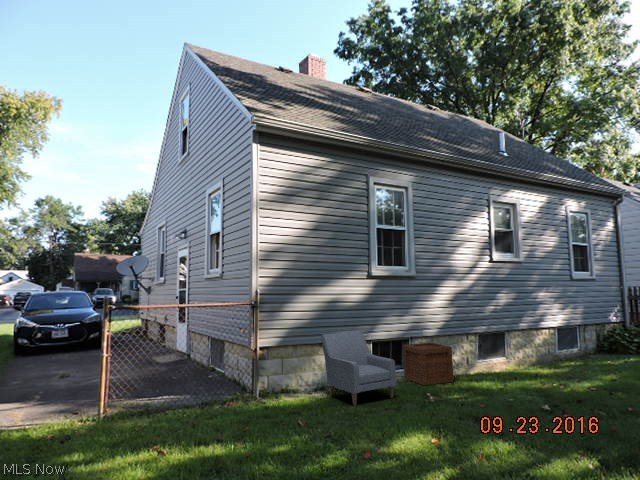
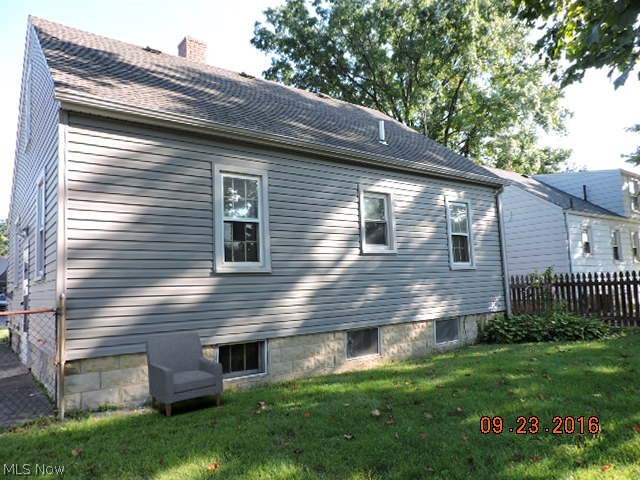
wooden crate: present [403,343,454,386] -> none [253,342,303,389]

